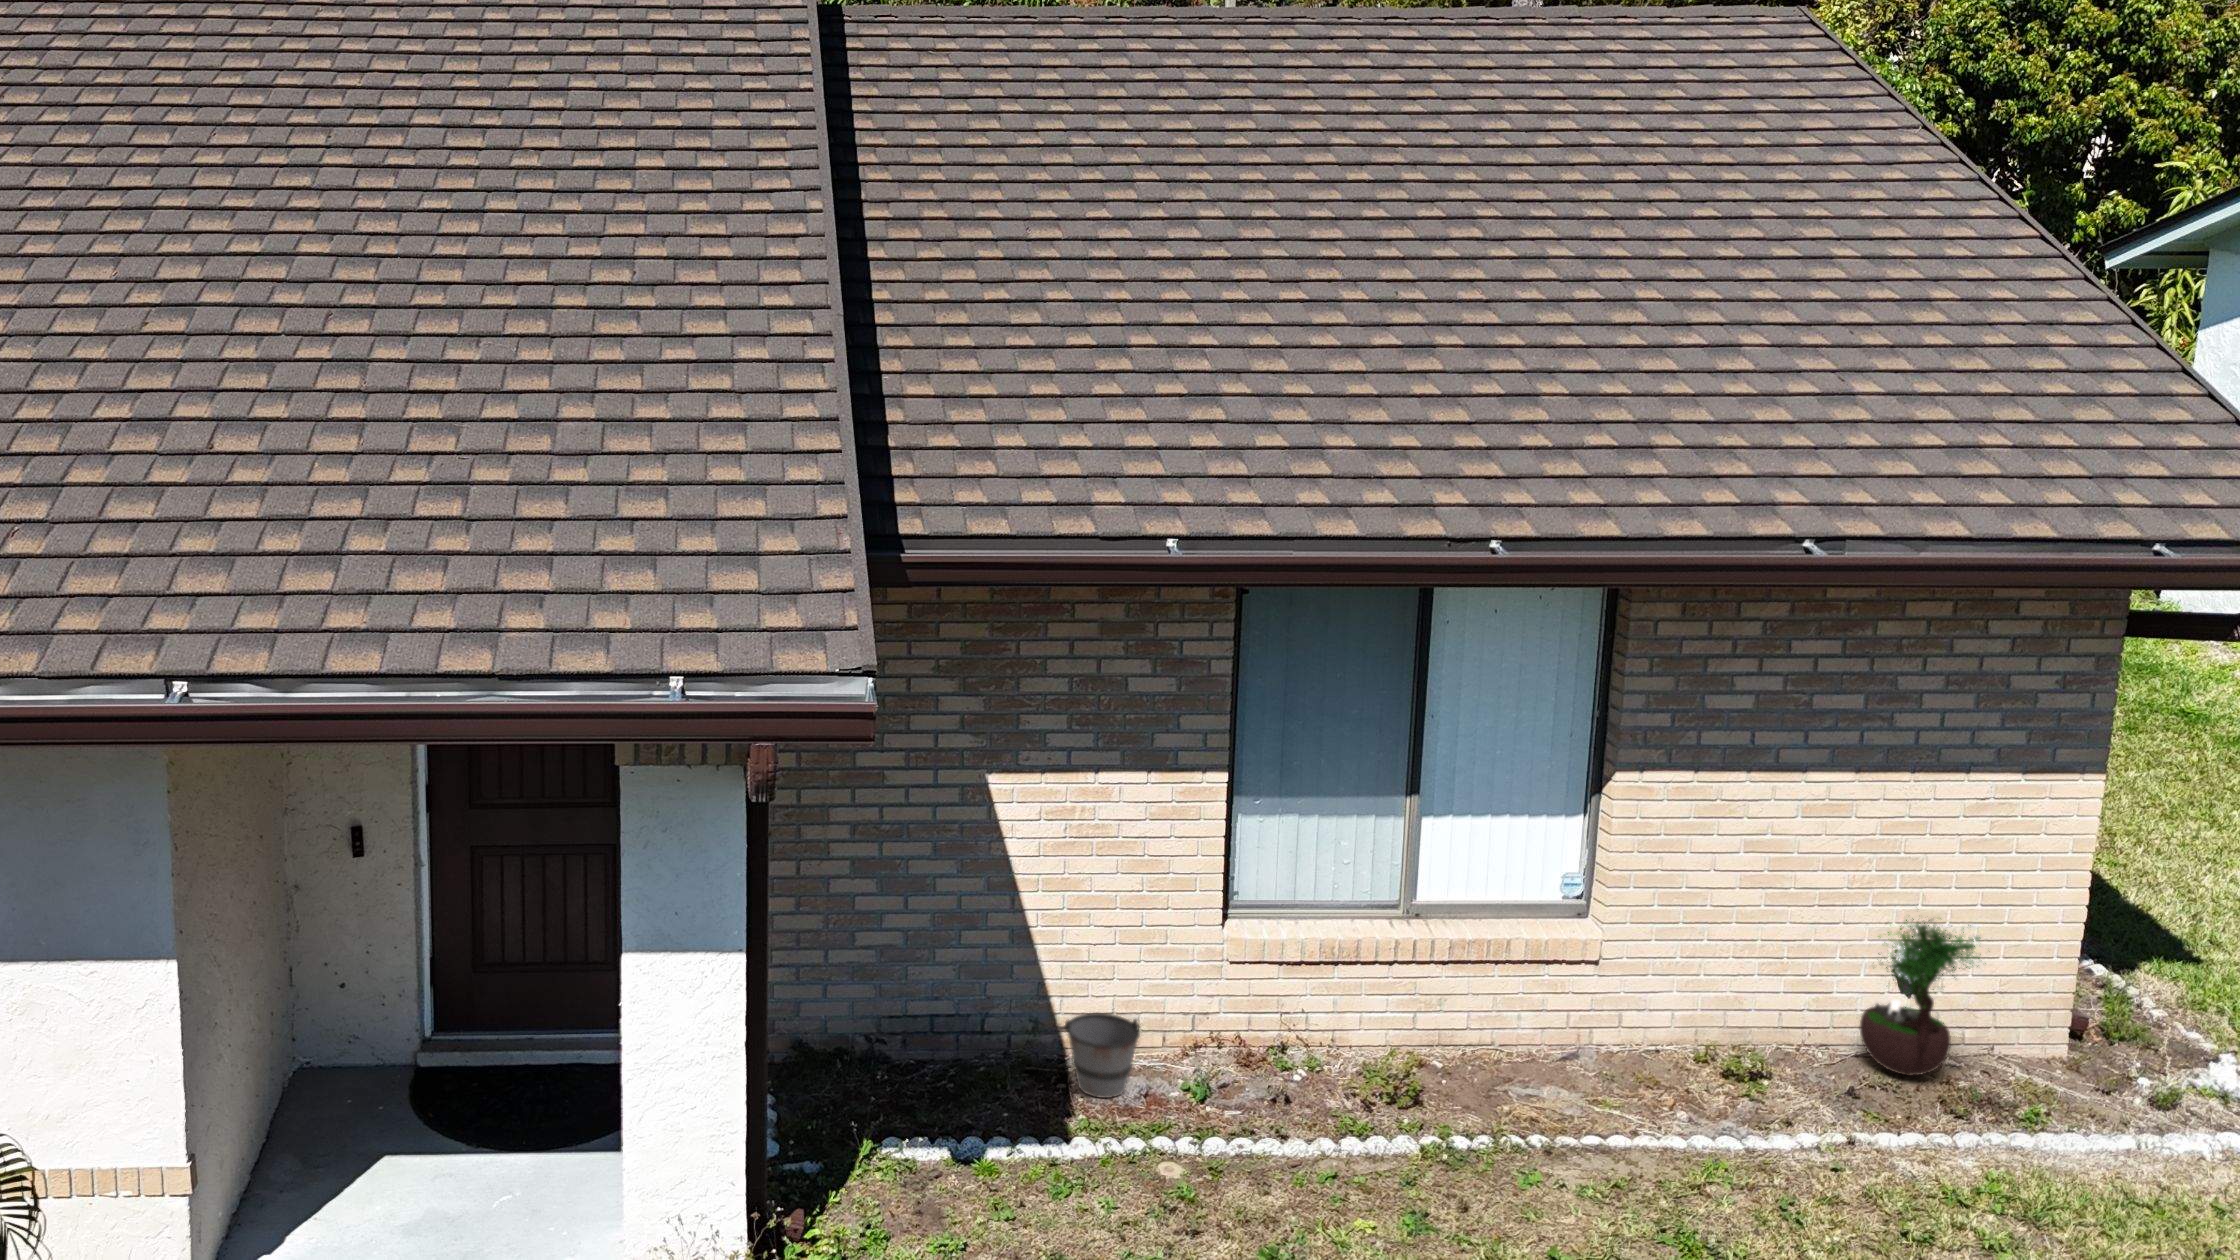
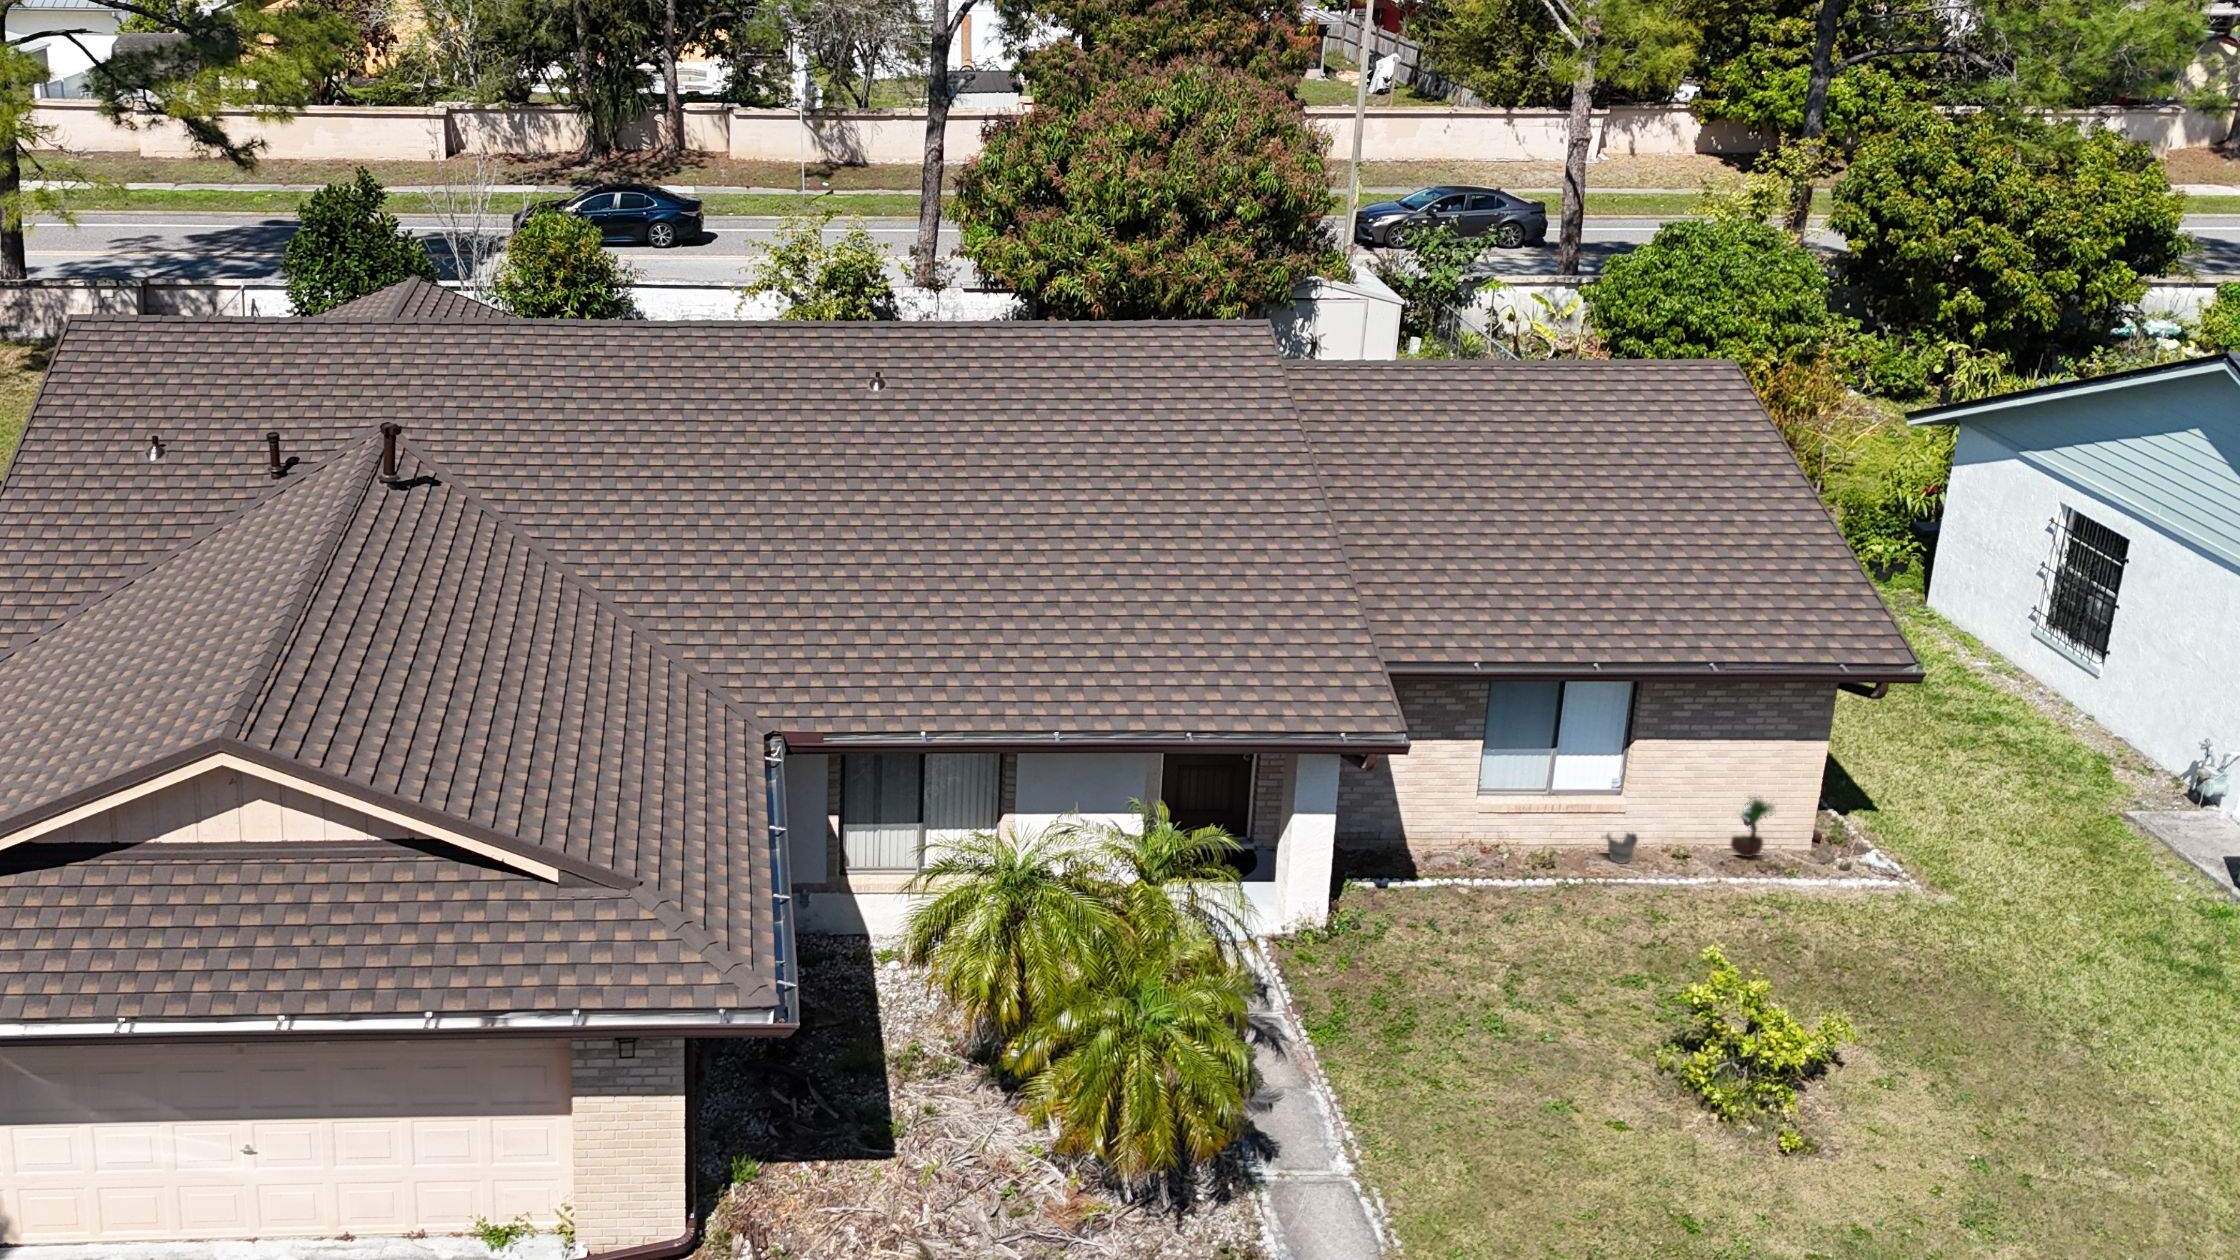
bucket: present [1058,1013,1140,1098] -> present [1606,833,1638,864]

